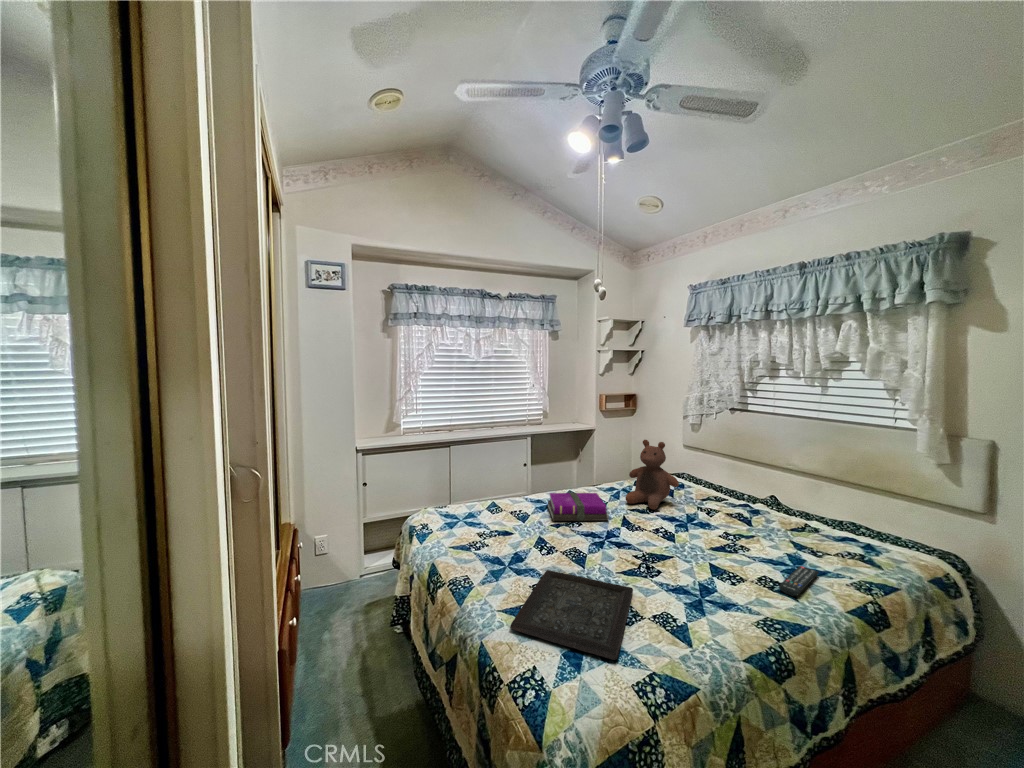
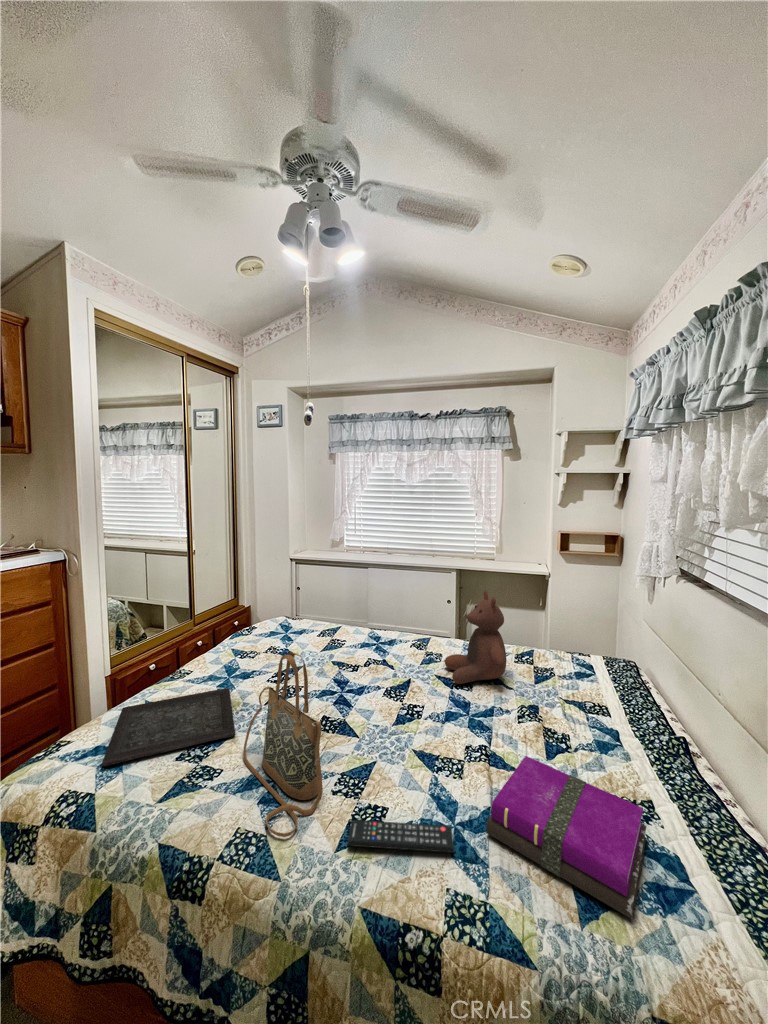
notebook: present [547,493,609,521] -> present [486,756,646,919]
handbag: none [657,494,777,614] -> present [243,652,323,837]

